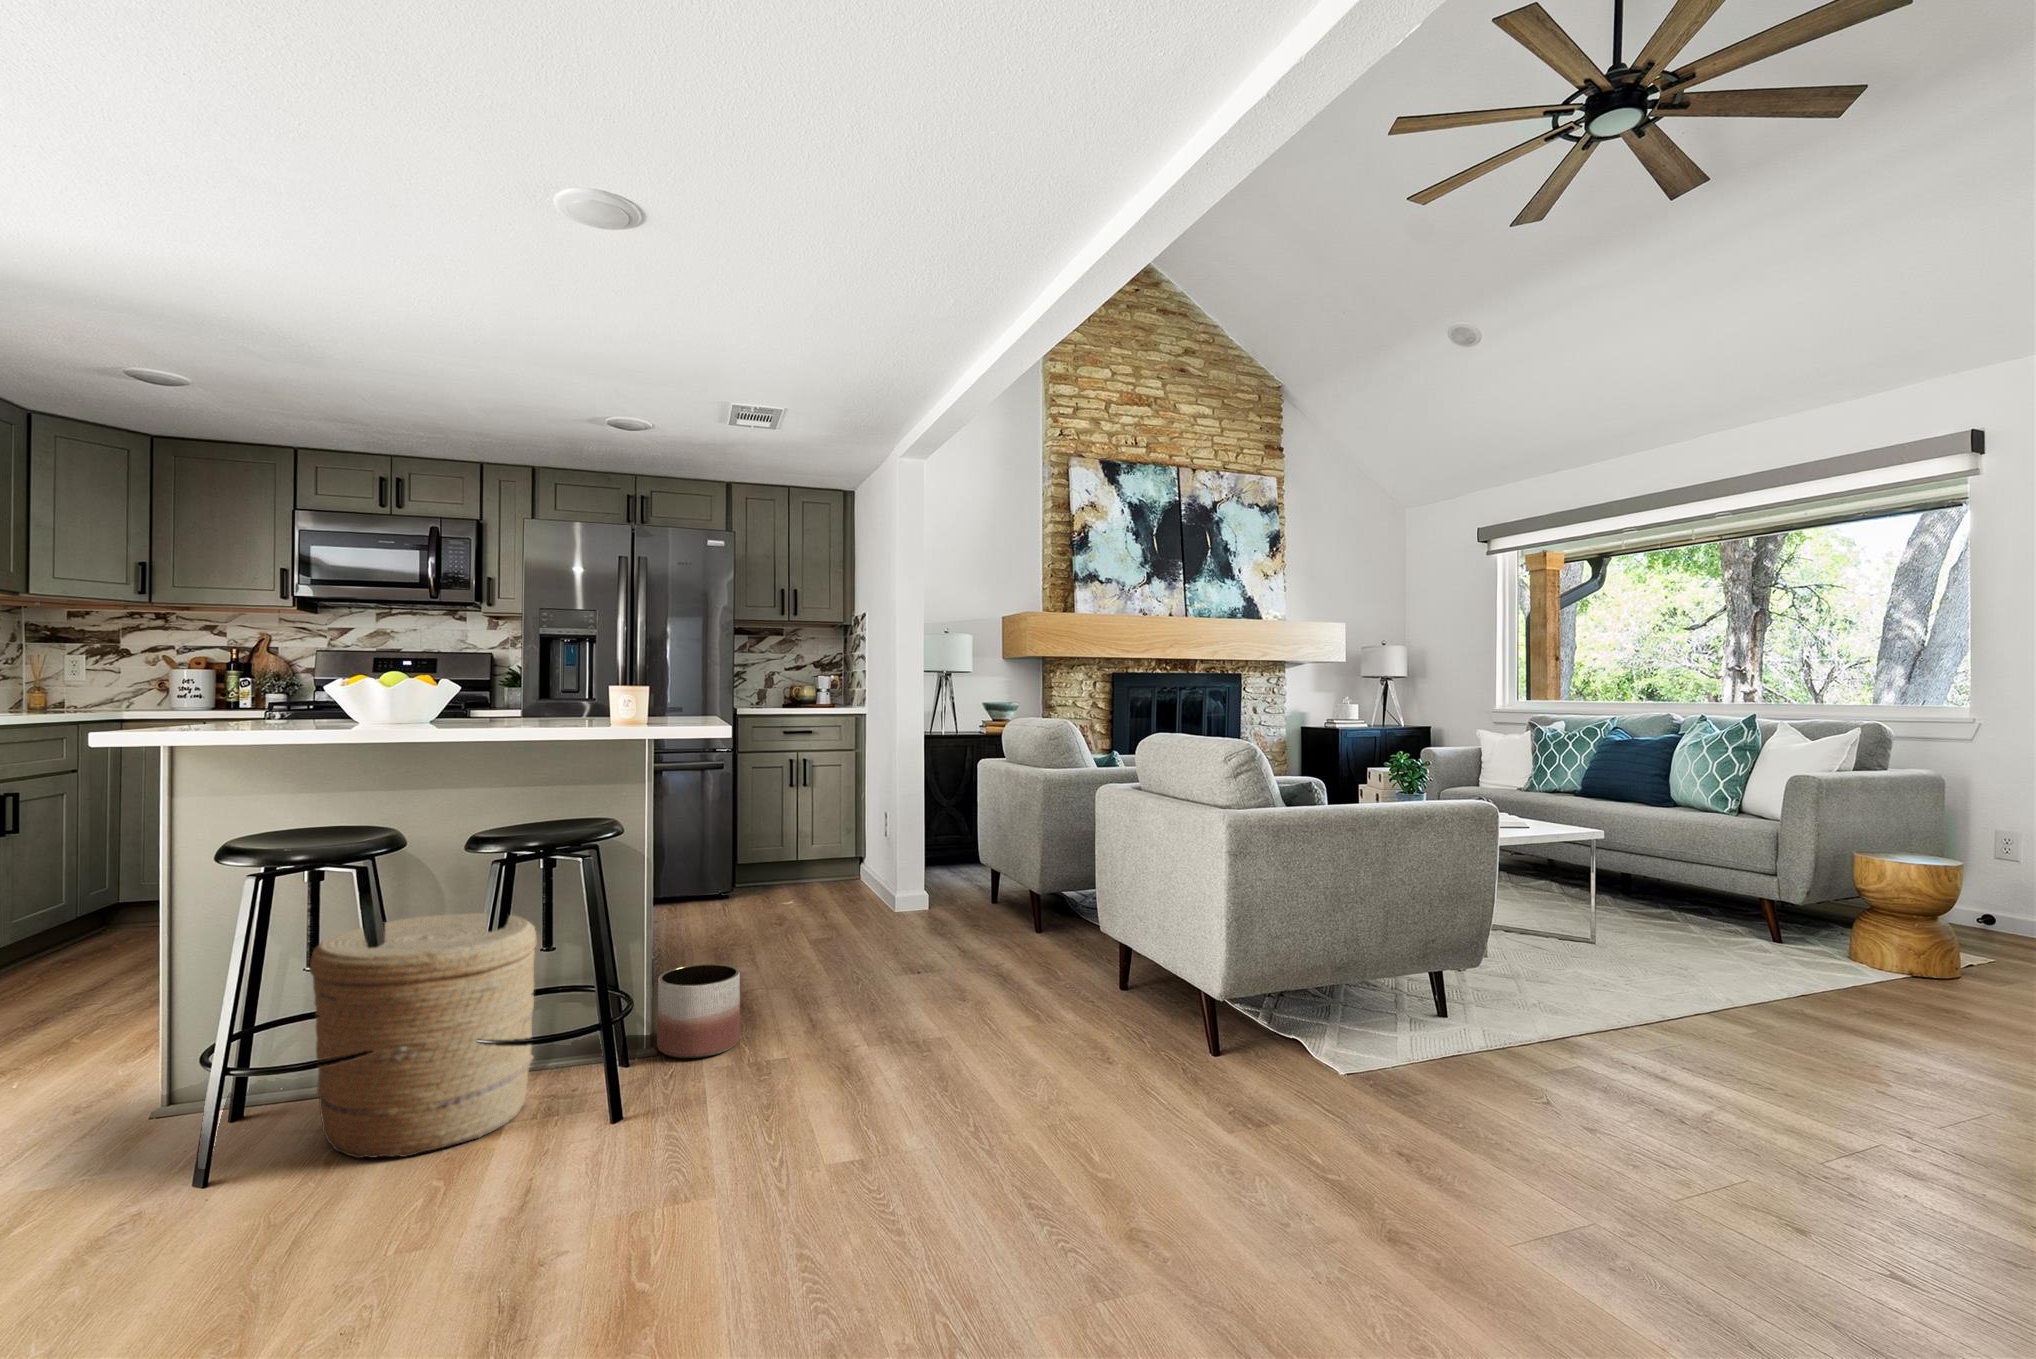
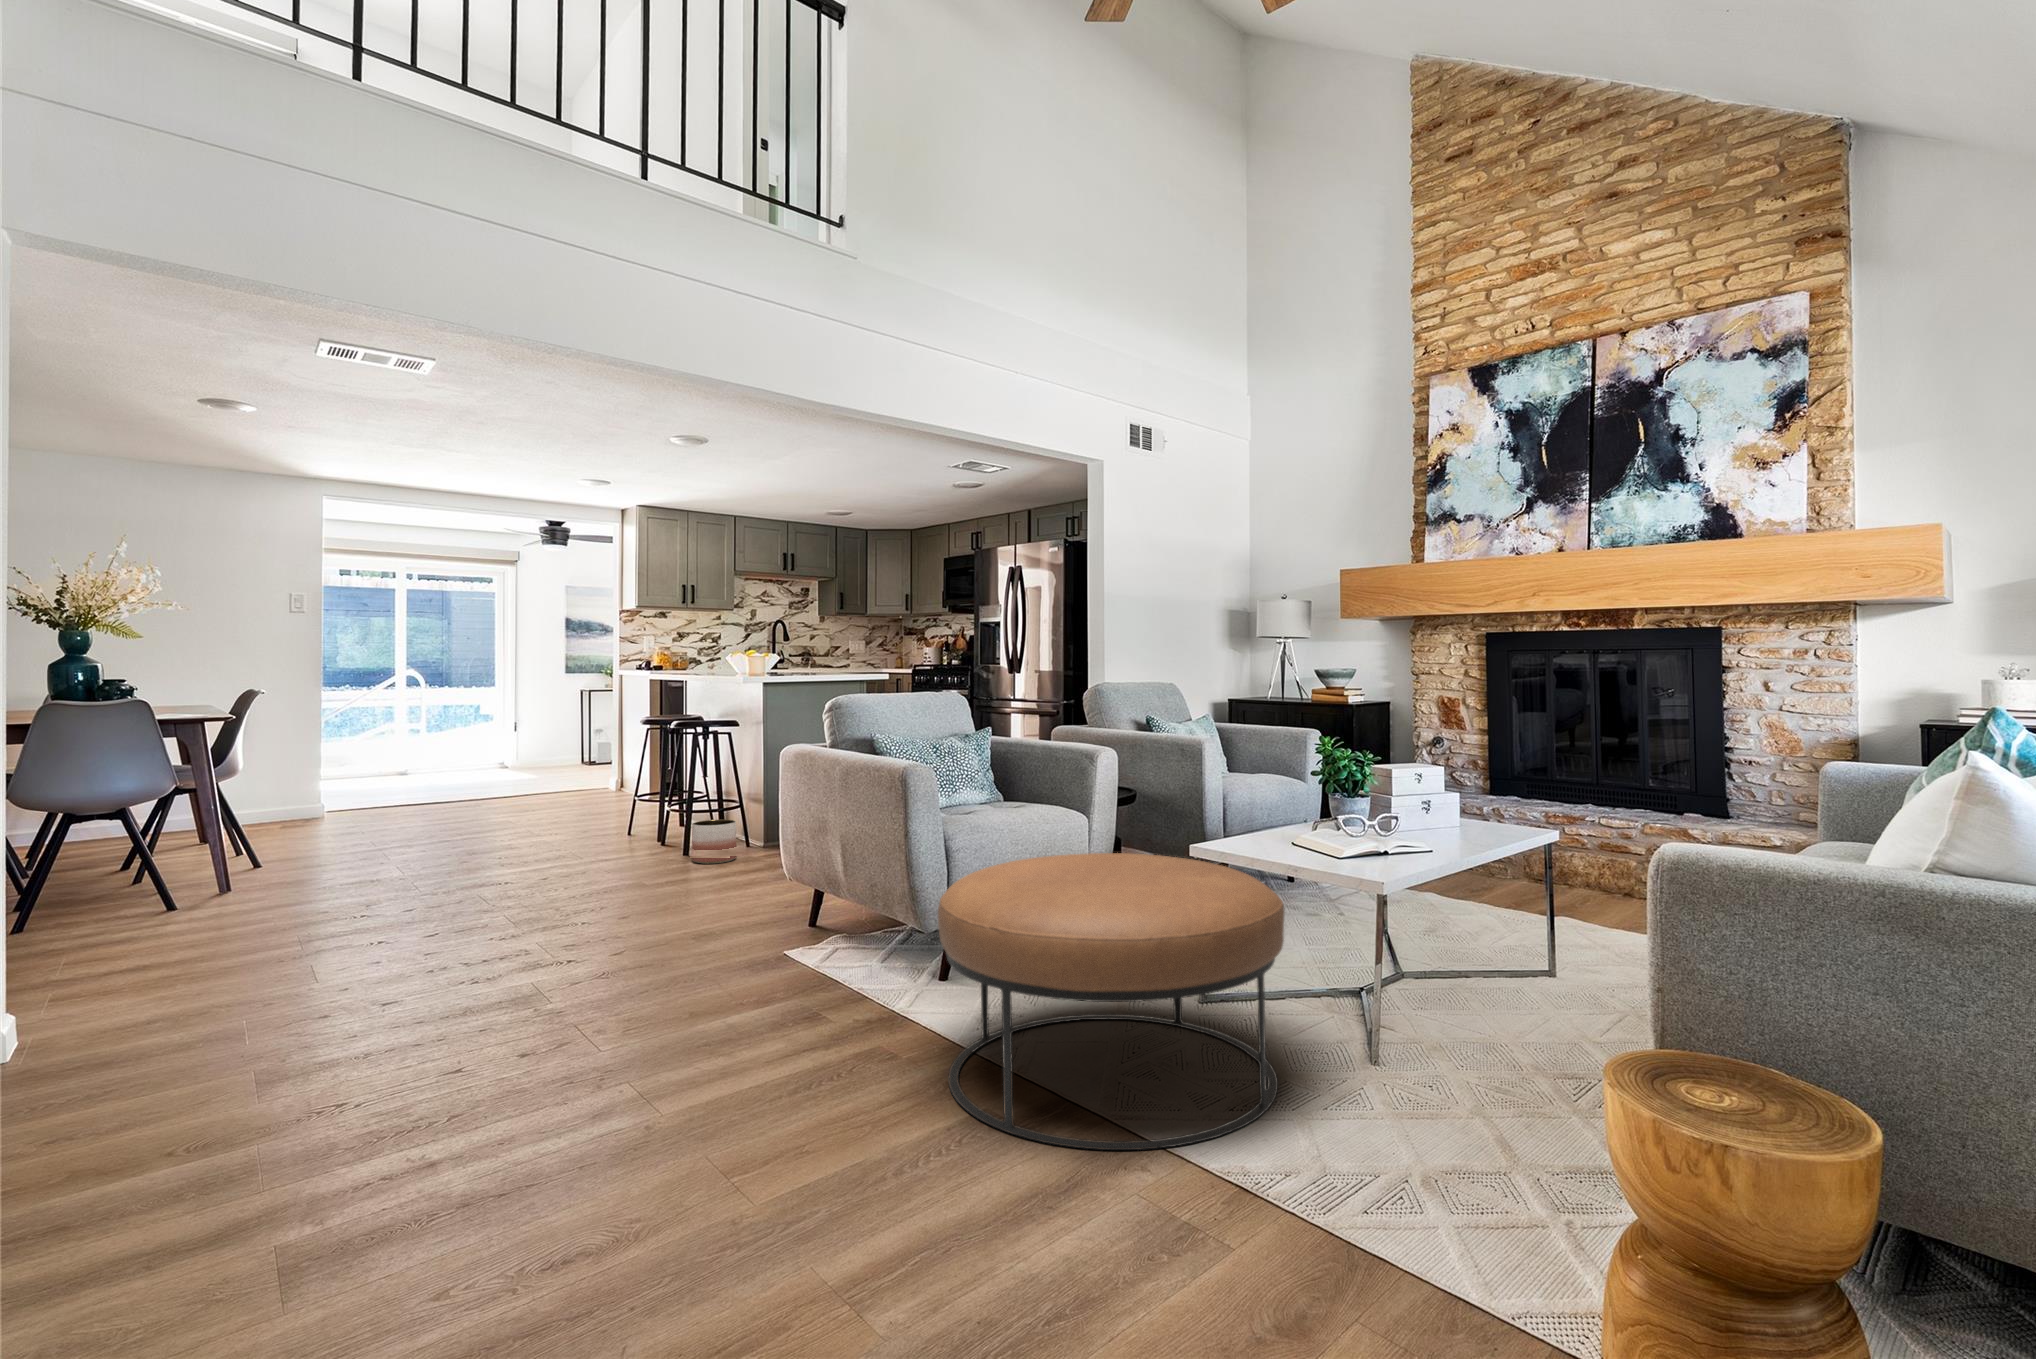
ottoman: none [1616,840,1908,1025] -> present [938,853,1284,1150]
woven basket: present [310,913,537,1158] -> none [571,773,661,861]

